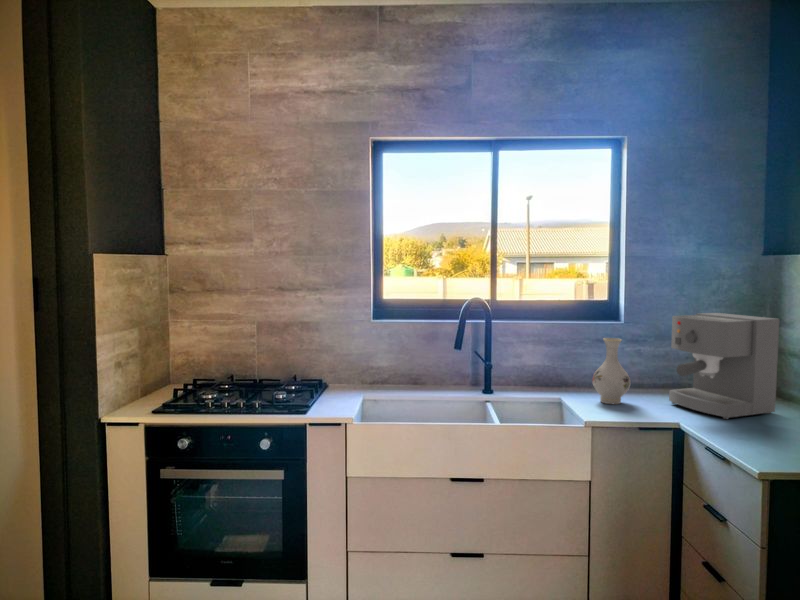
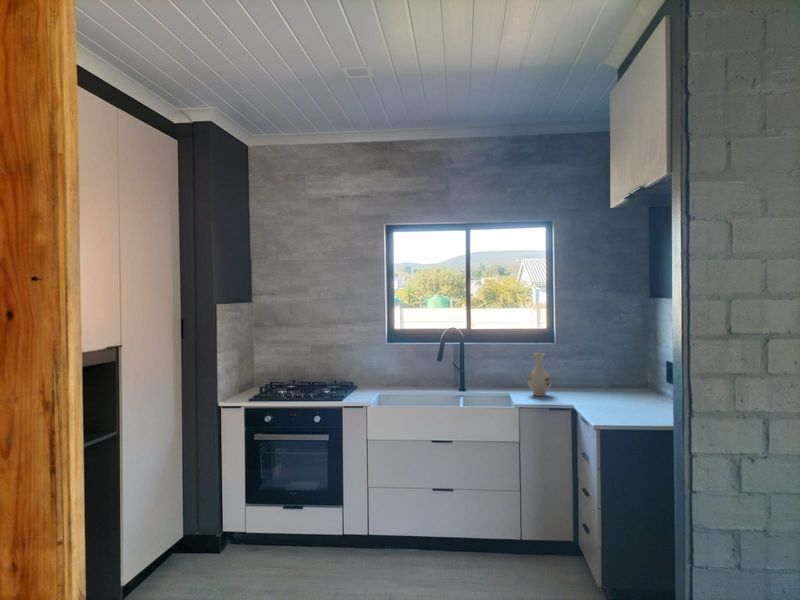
coffee maker: present [669,313,779,419] -> none [571,336,639,403]

